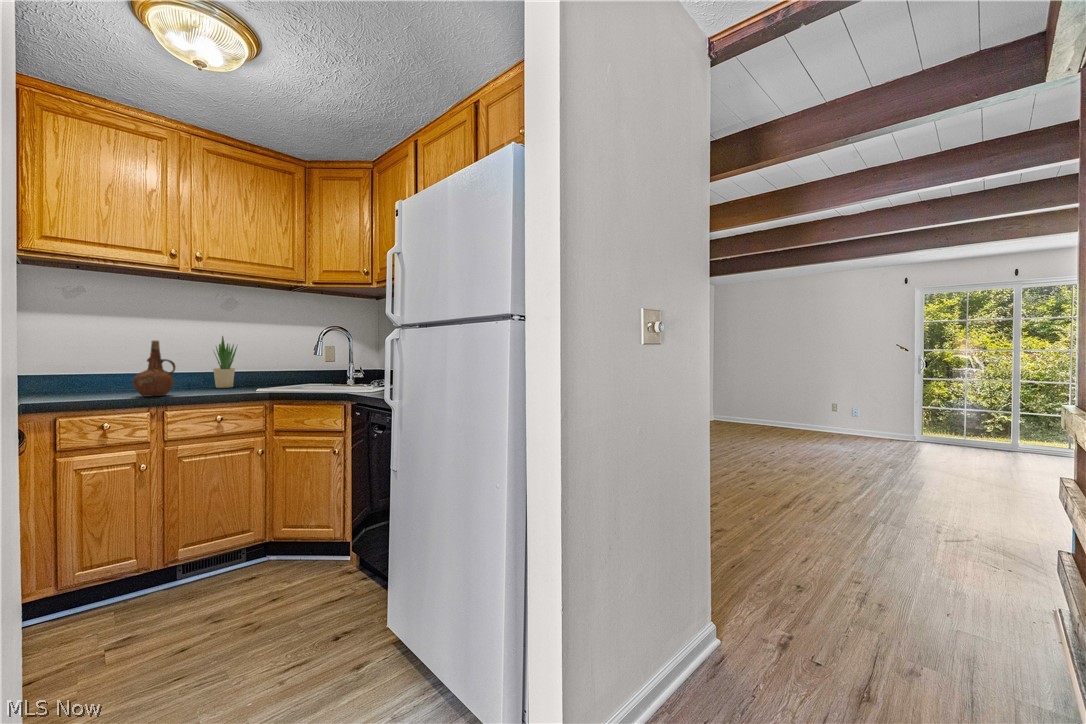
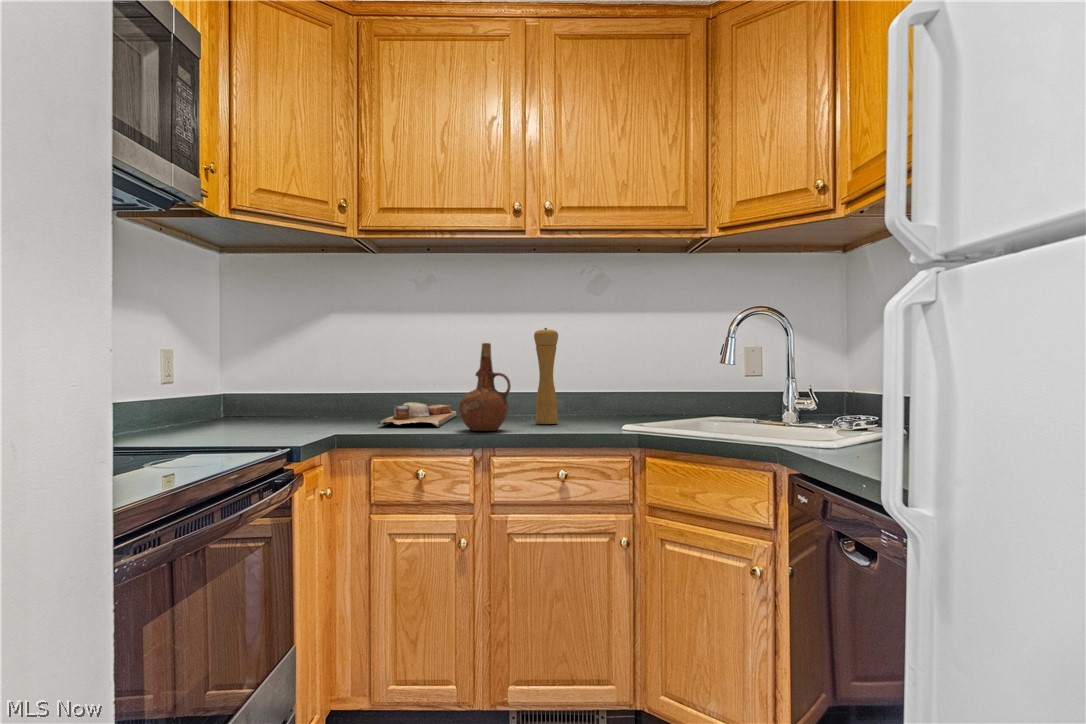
pepper mill: none [187,331,207,390] -> present [534,328,558,424]
potted plant: present [213,336,237,388] -> none [570,335,605,422]
cutting board: none [48,380,110,398] -> present [378,402,456,427]

